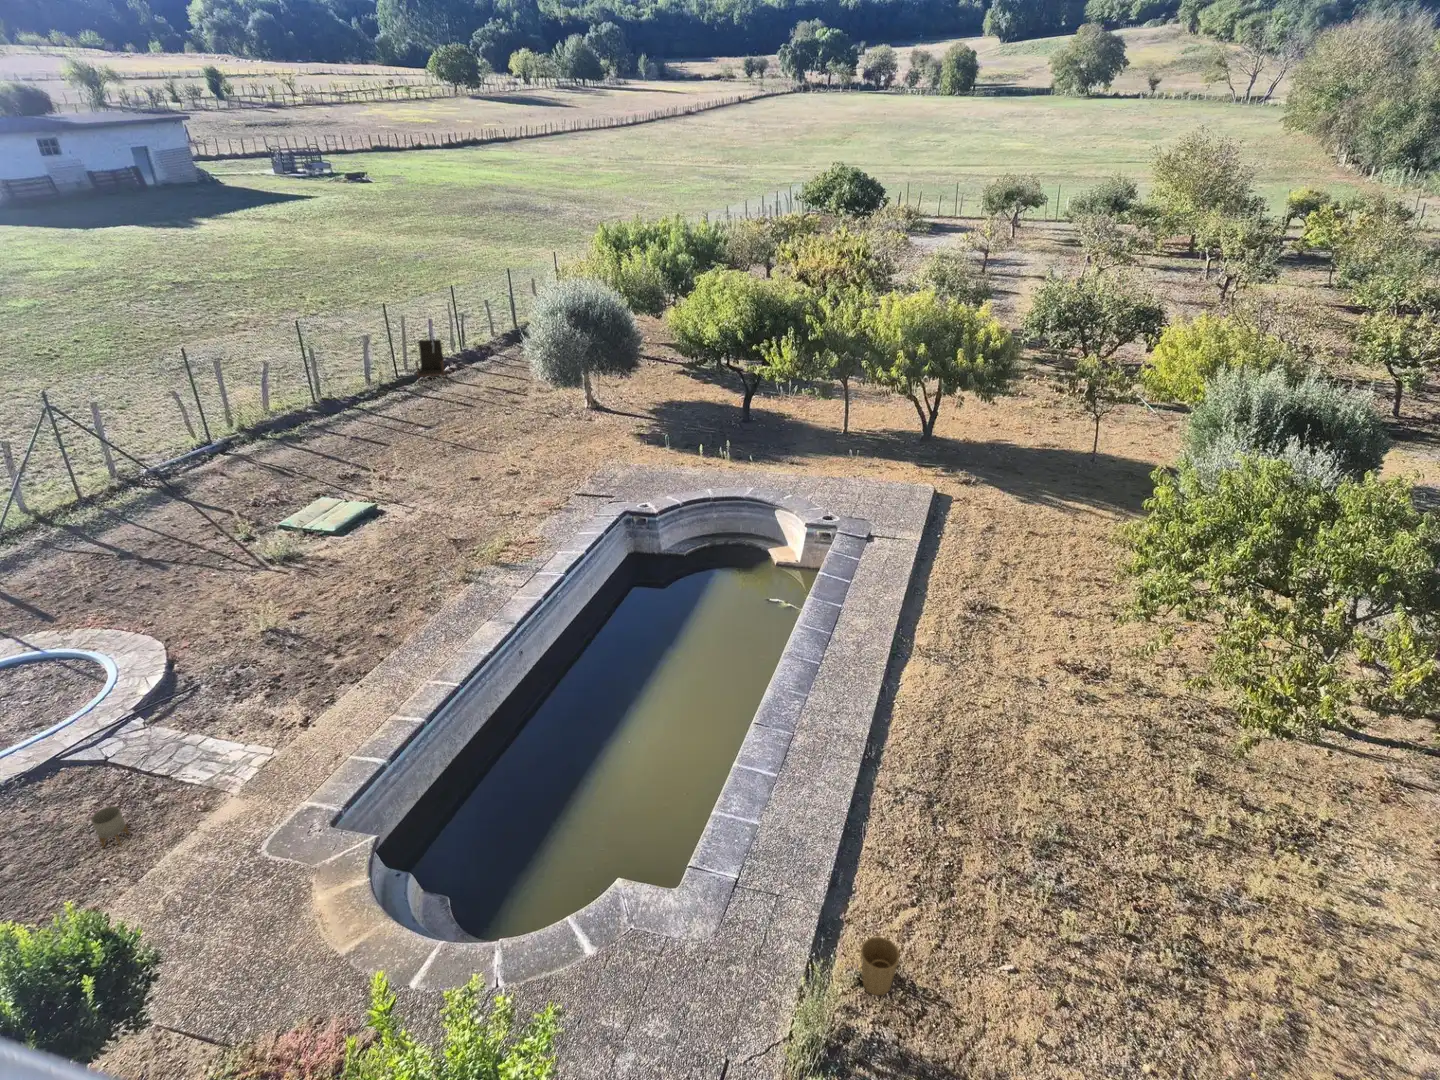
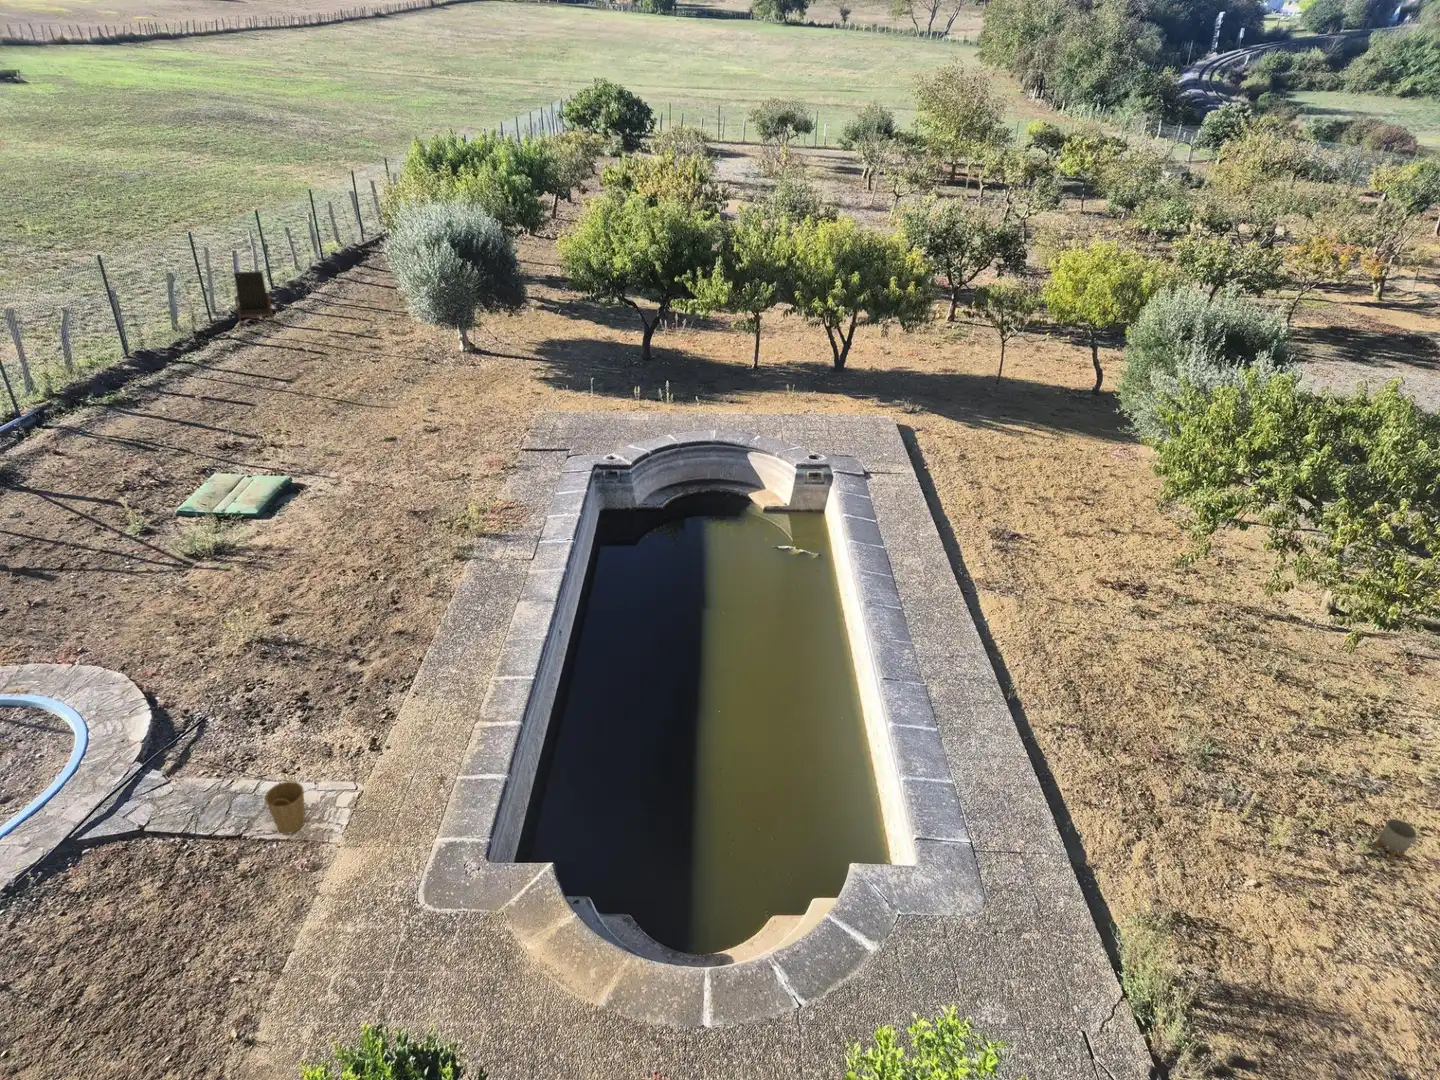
planter: present [91,806,129,847] -> present [1373,819,1416,862]
basket: present [861,936,900,995] -> present [265,781,305,834]

